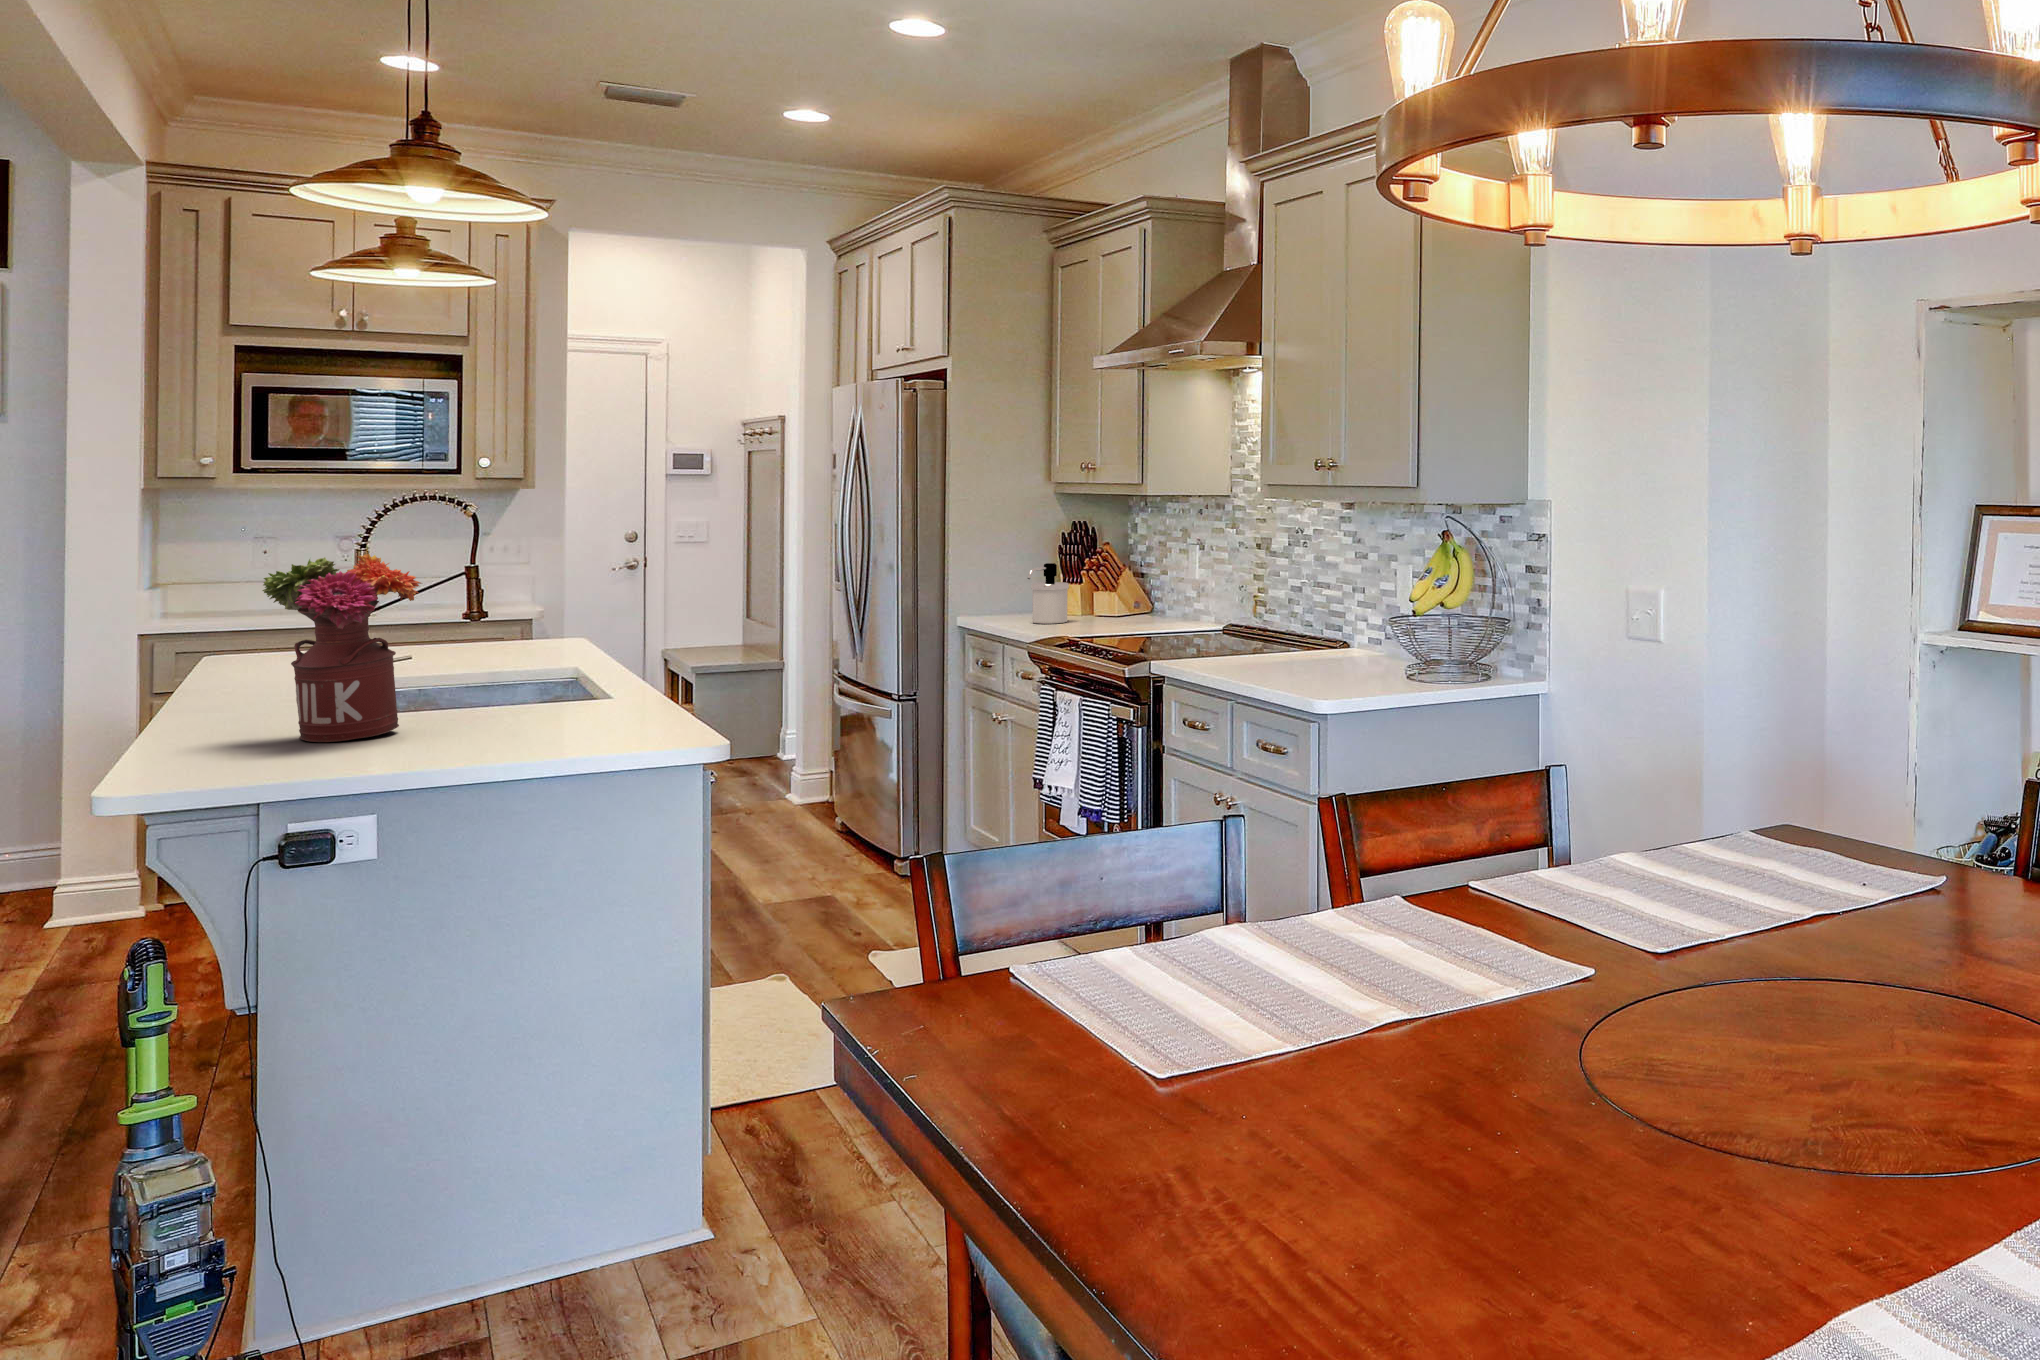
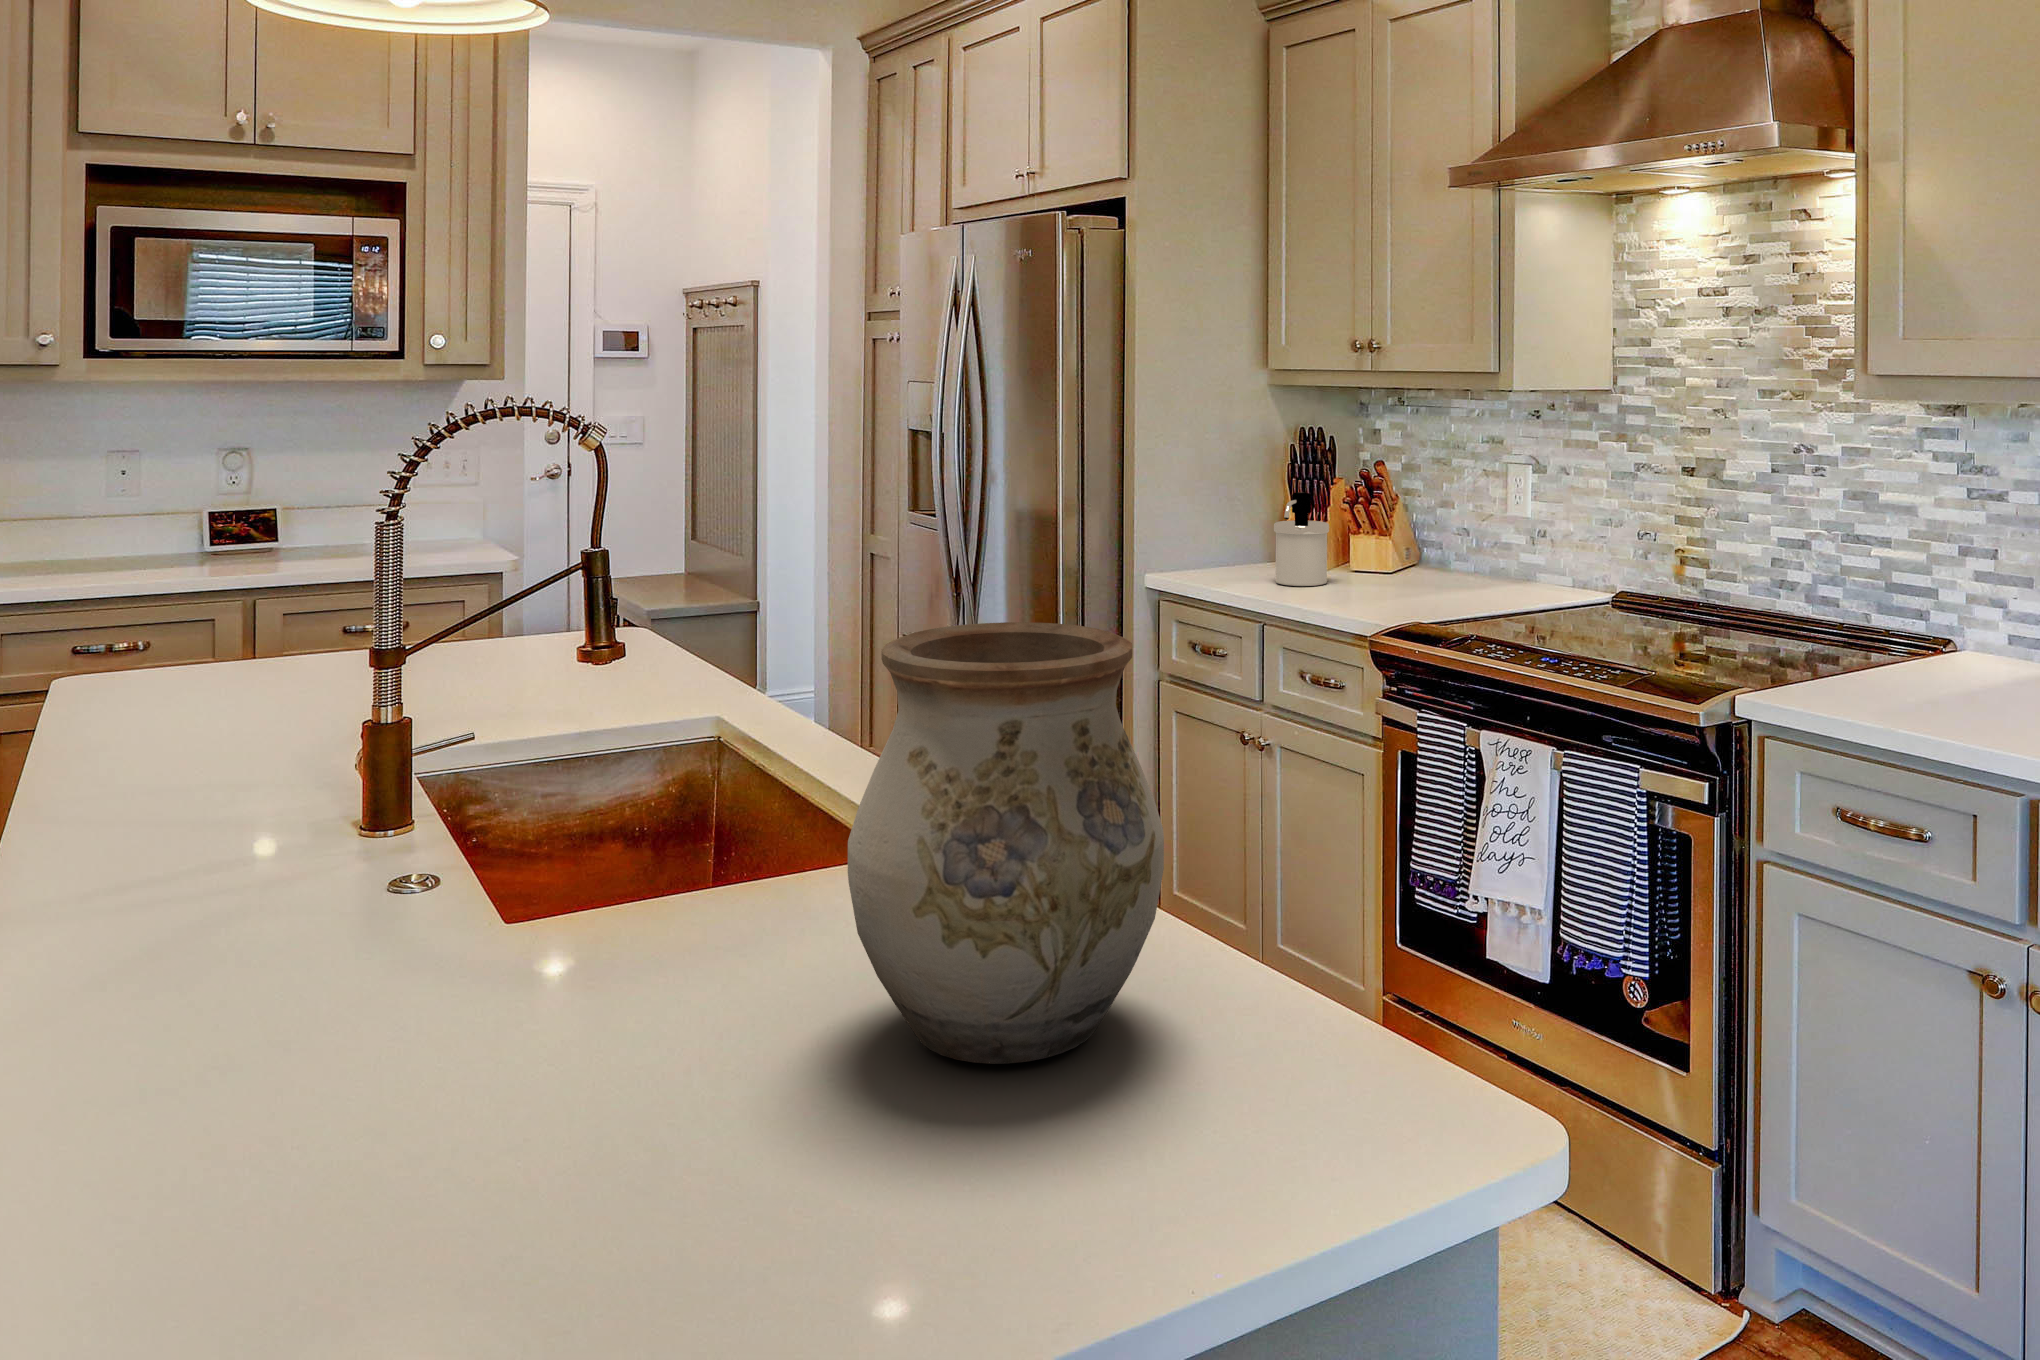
flower arrangement: present [262,554,422,742] -> none [304,577,668,1079]
vase: none [480,576,625,739] -> present [848,622,1164,1064]

